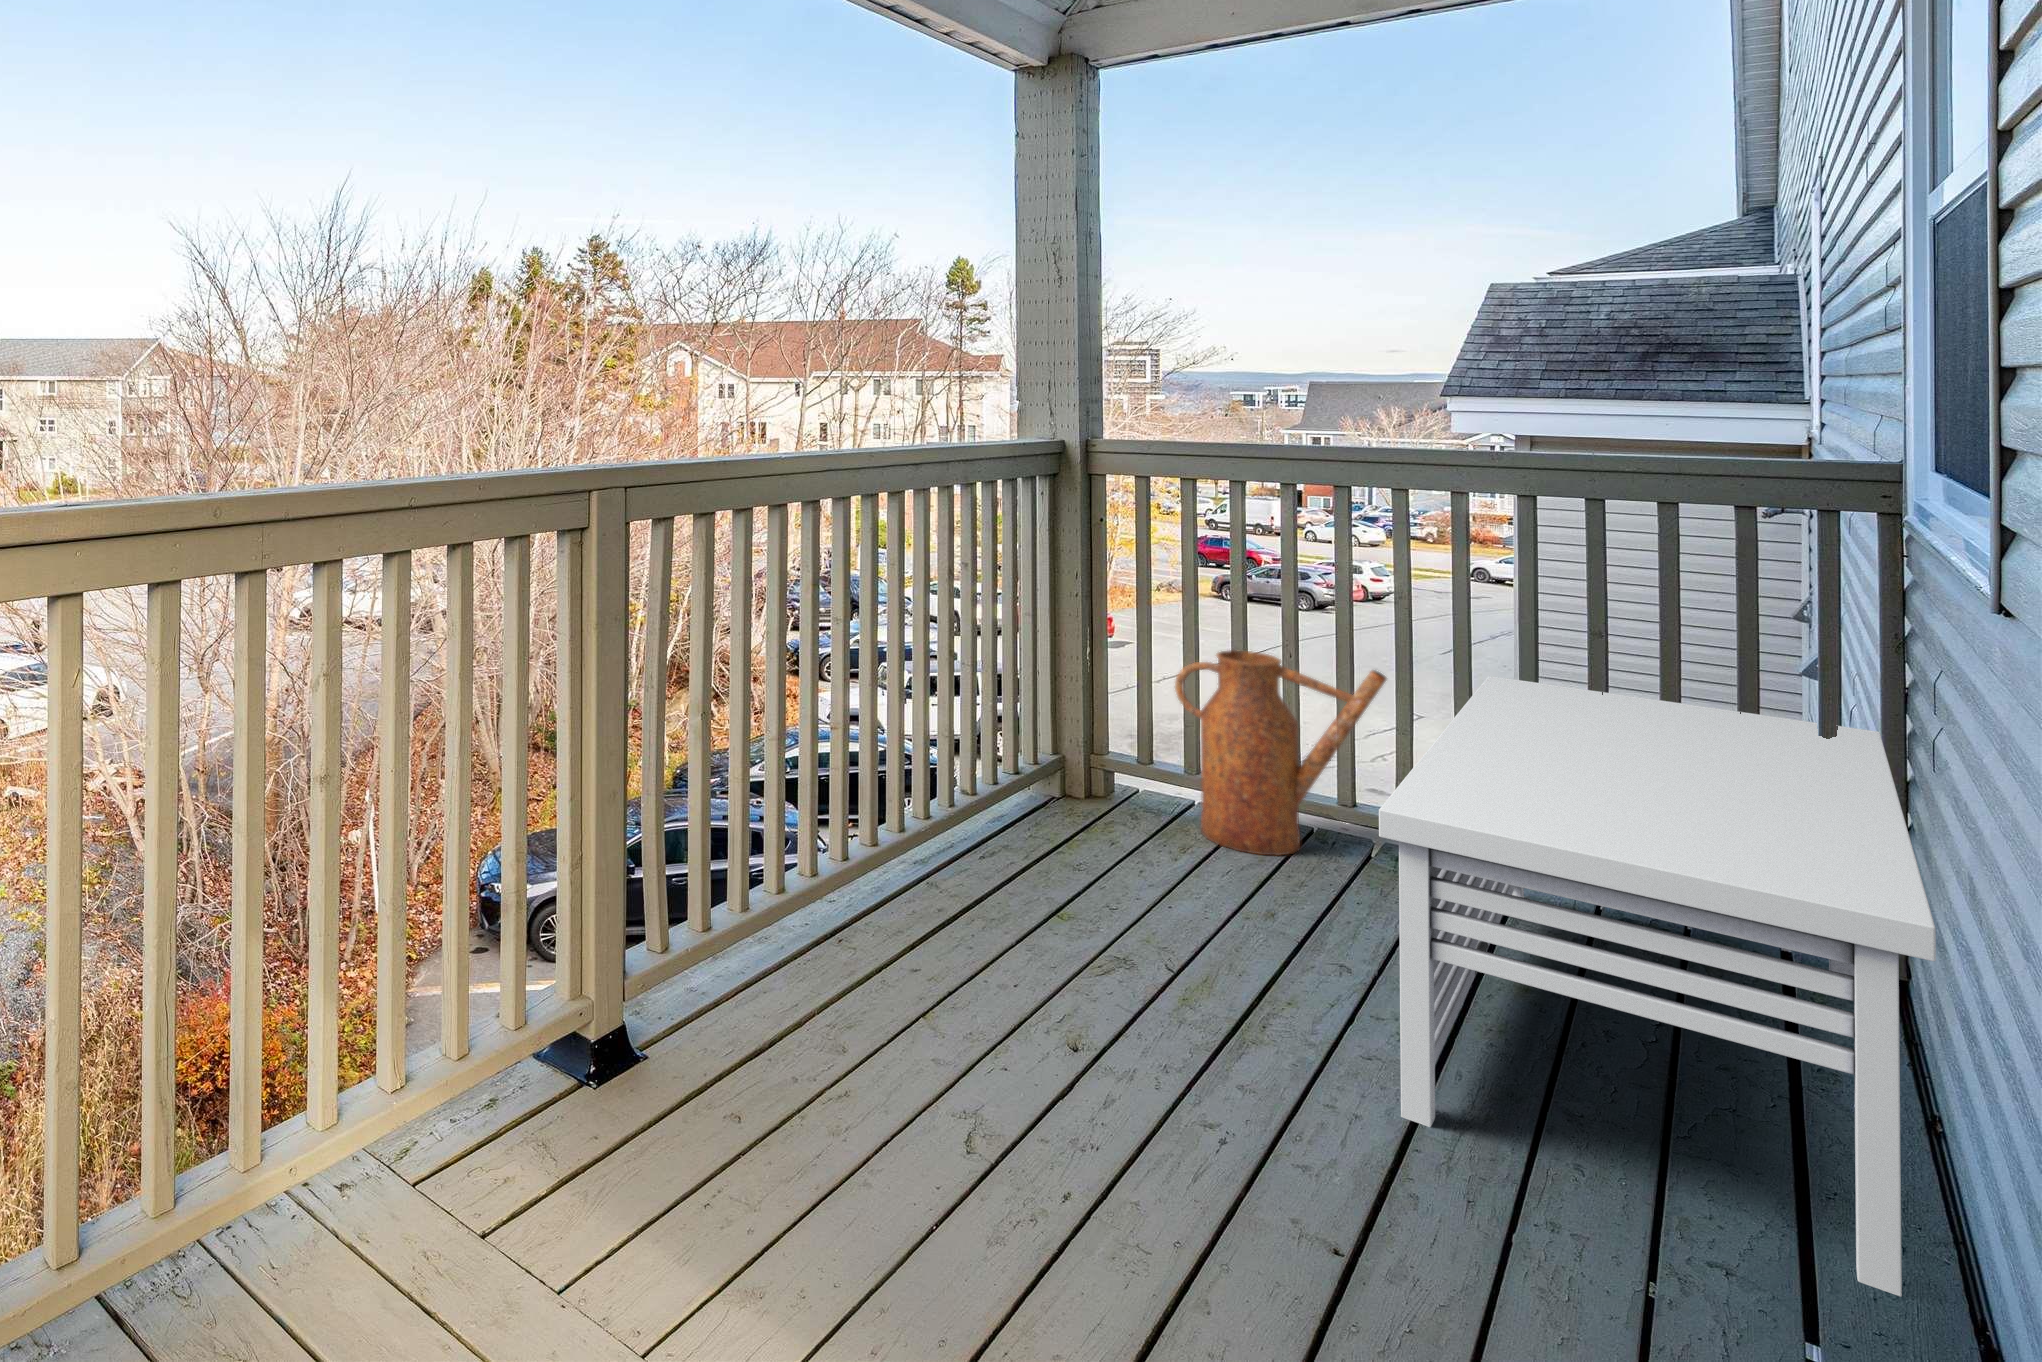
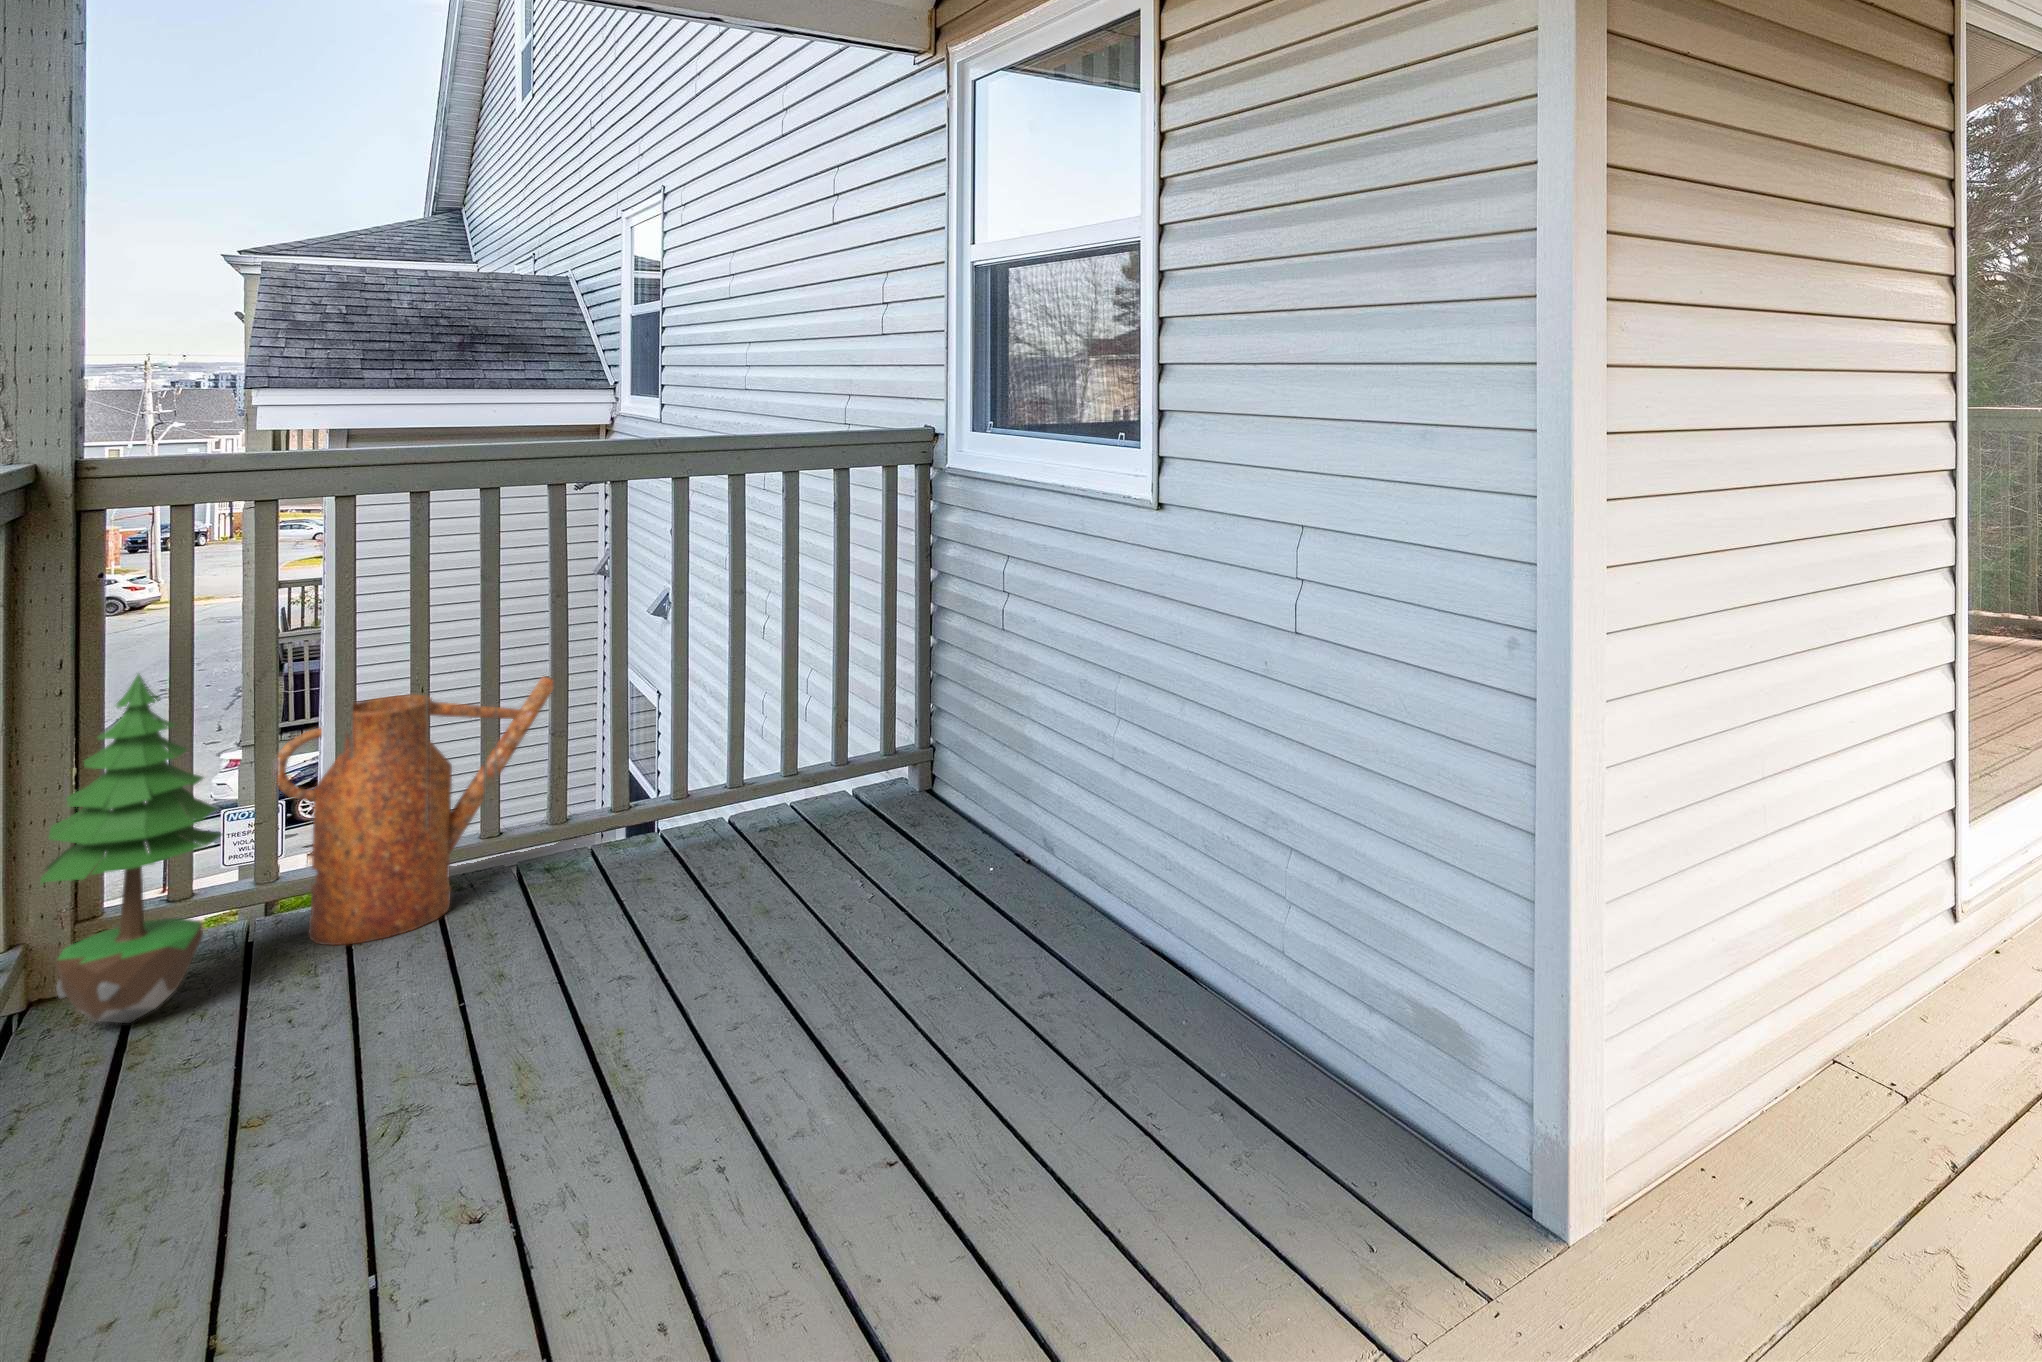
potted tree: none [1026,585,1121,828] -> present [40,674,222,1023]
storage bench: present [1379,676,1936,1297] -> none [665,614,1127,1051]

